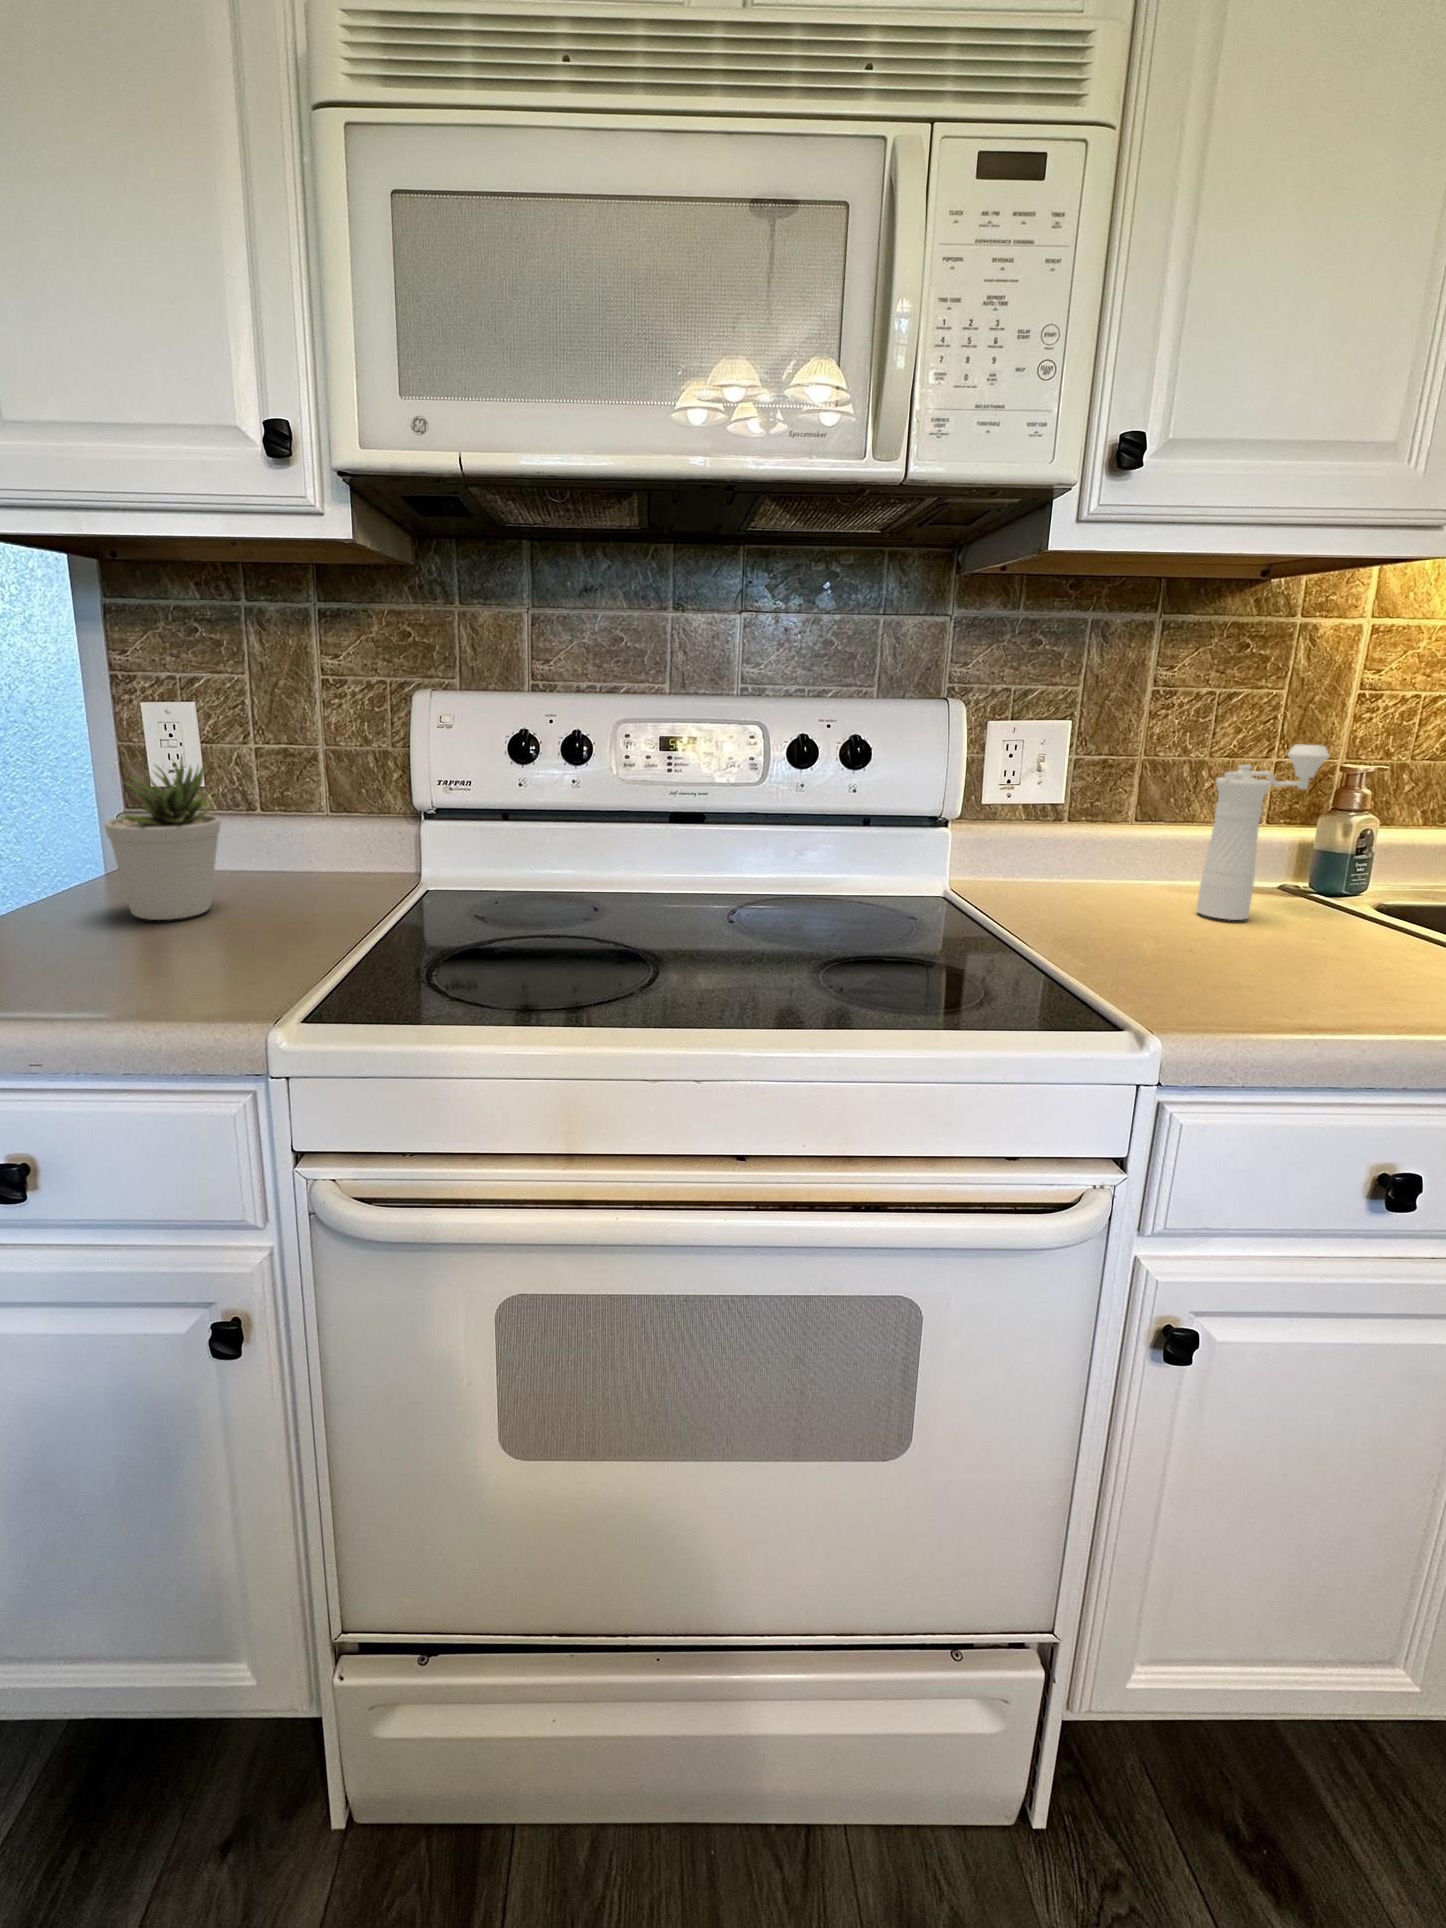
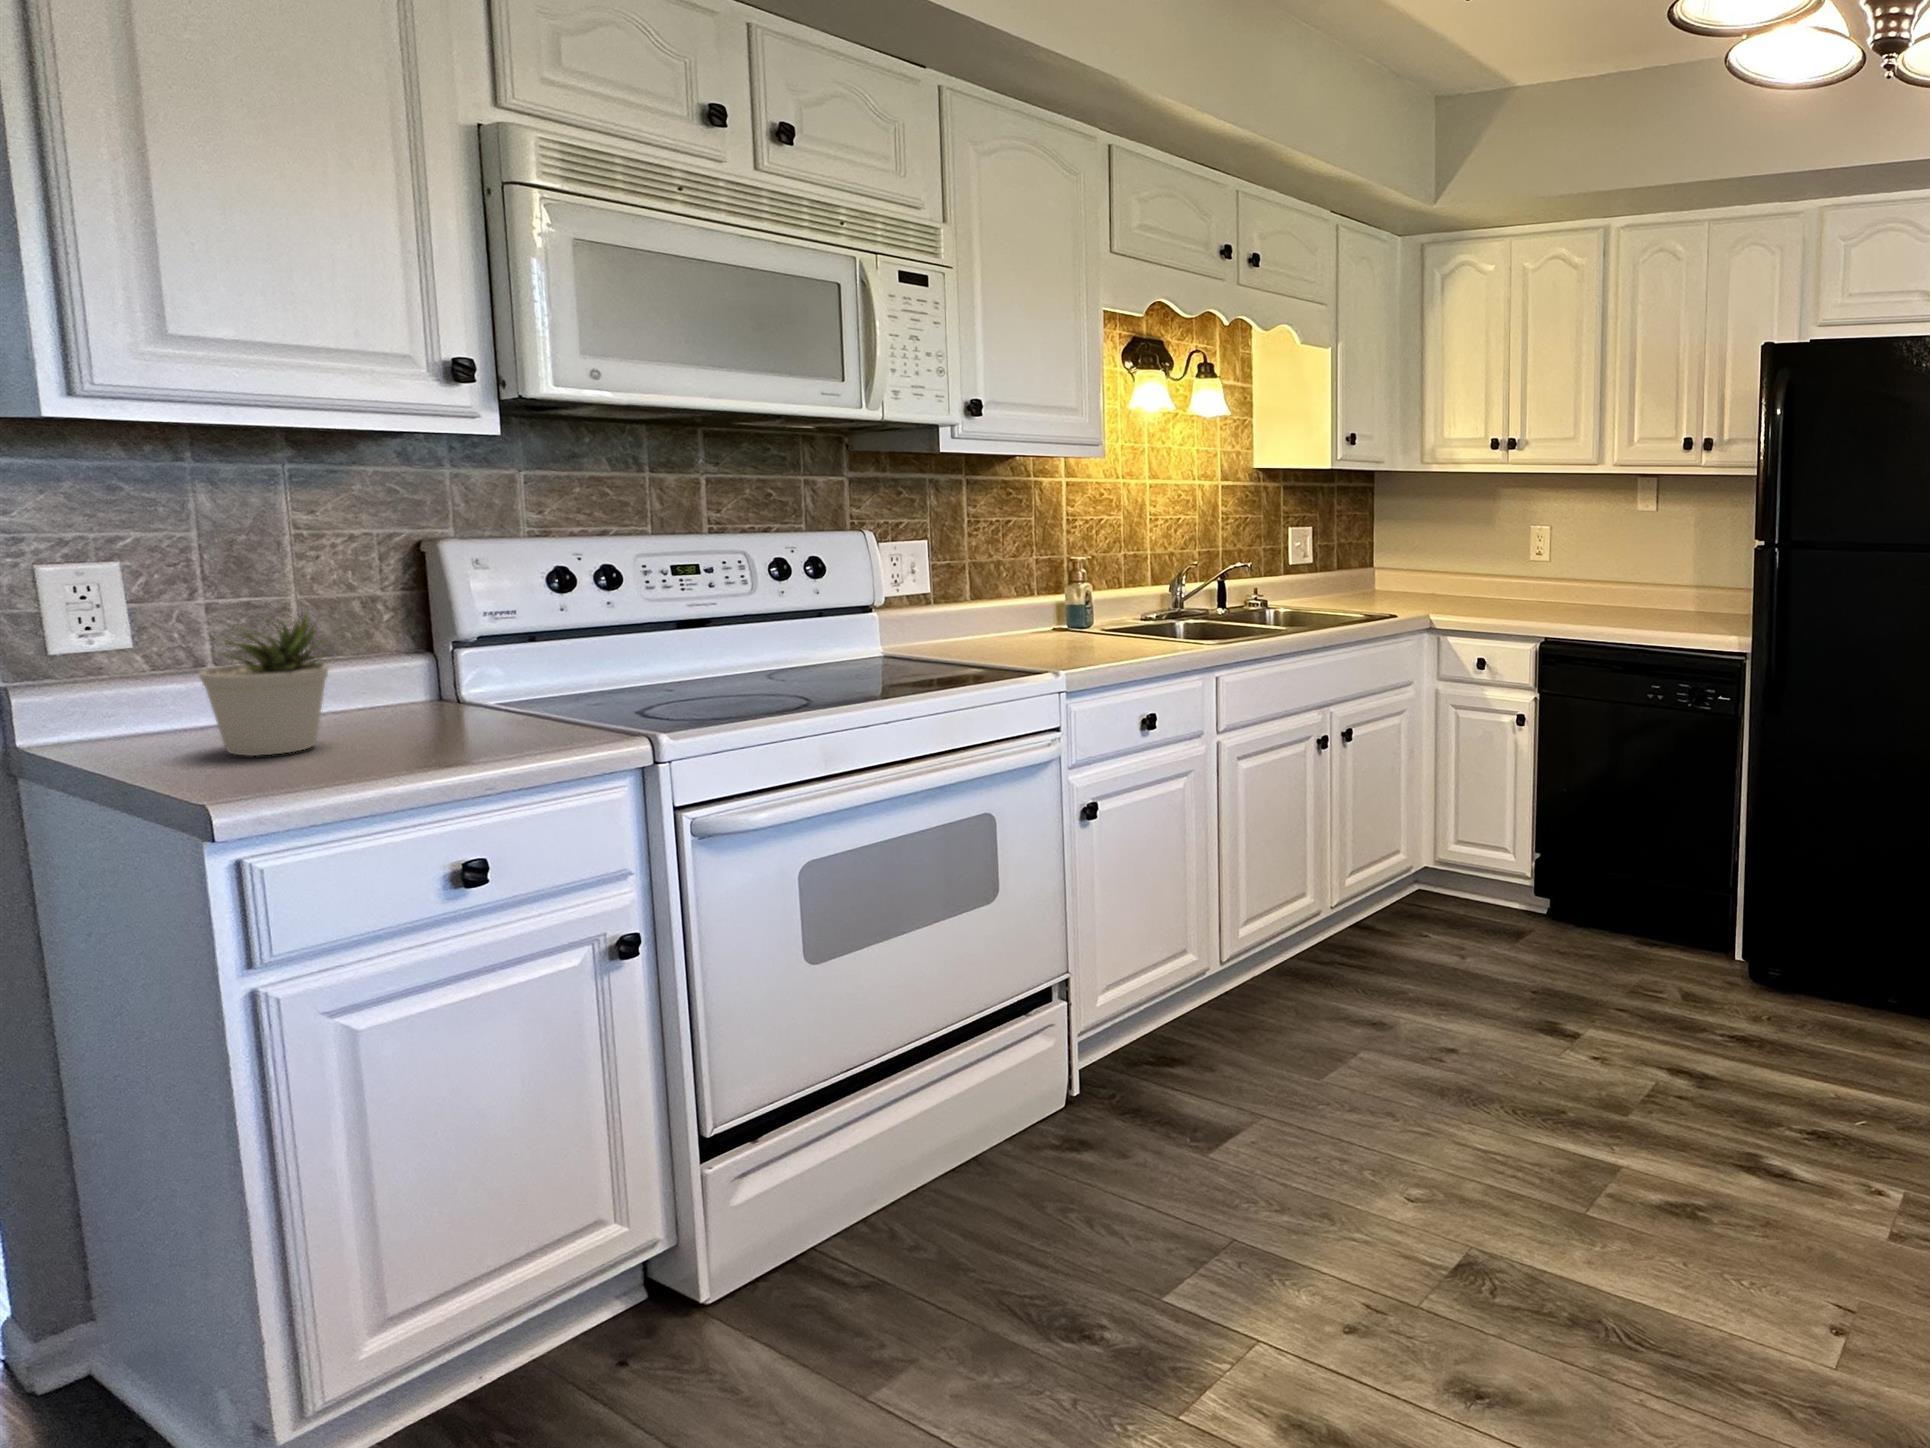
pepper mill: present [1197,745,1329,920] -> none [1021,550,1068,646]

